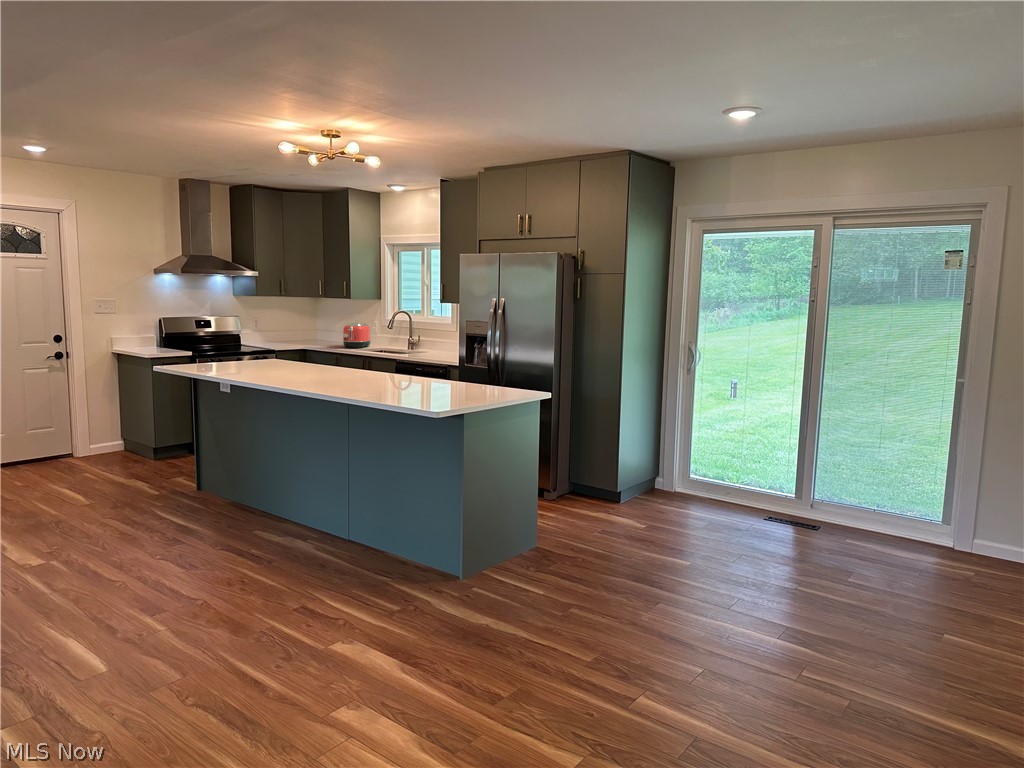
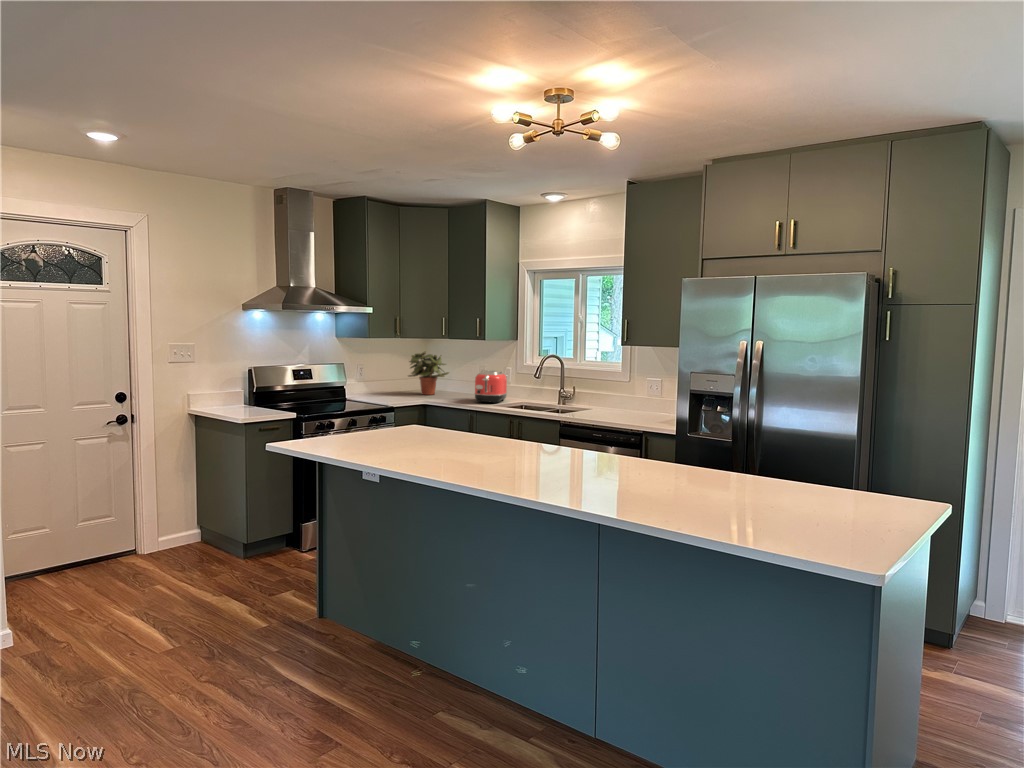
potted plant: none [295,308,331,343] -> present [408,352,449,395]

